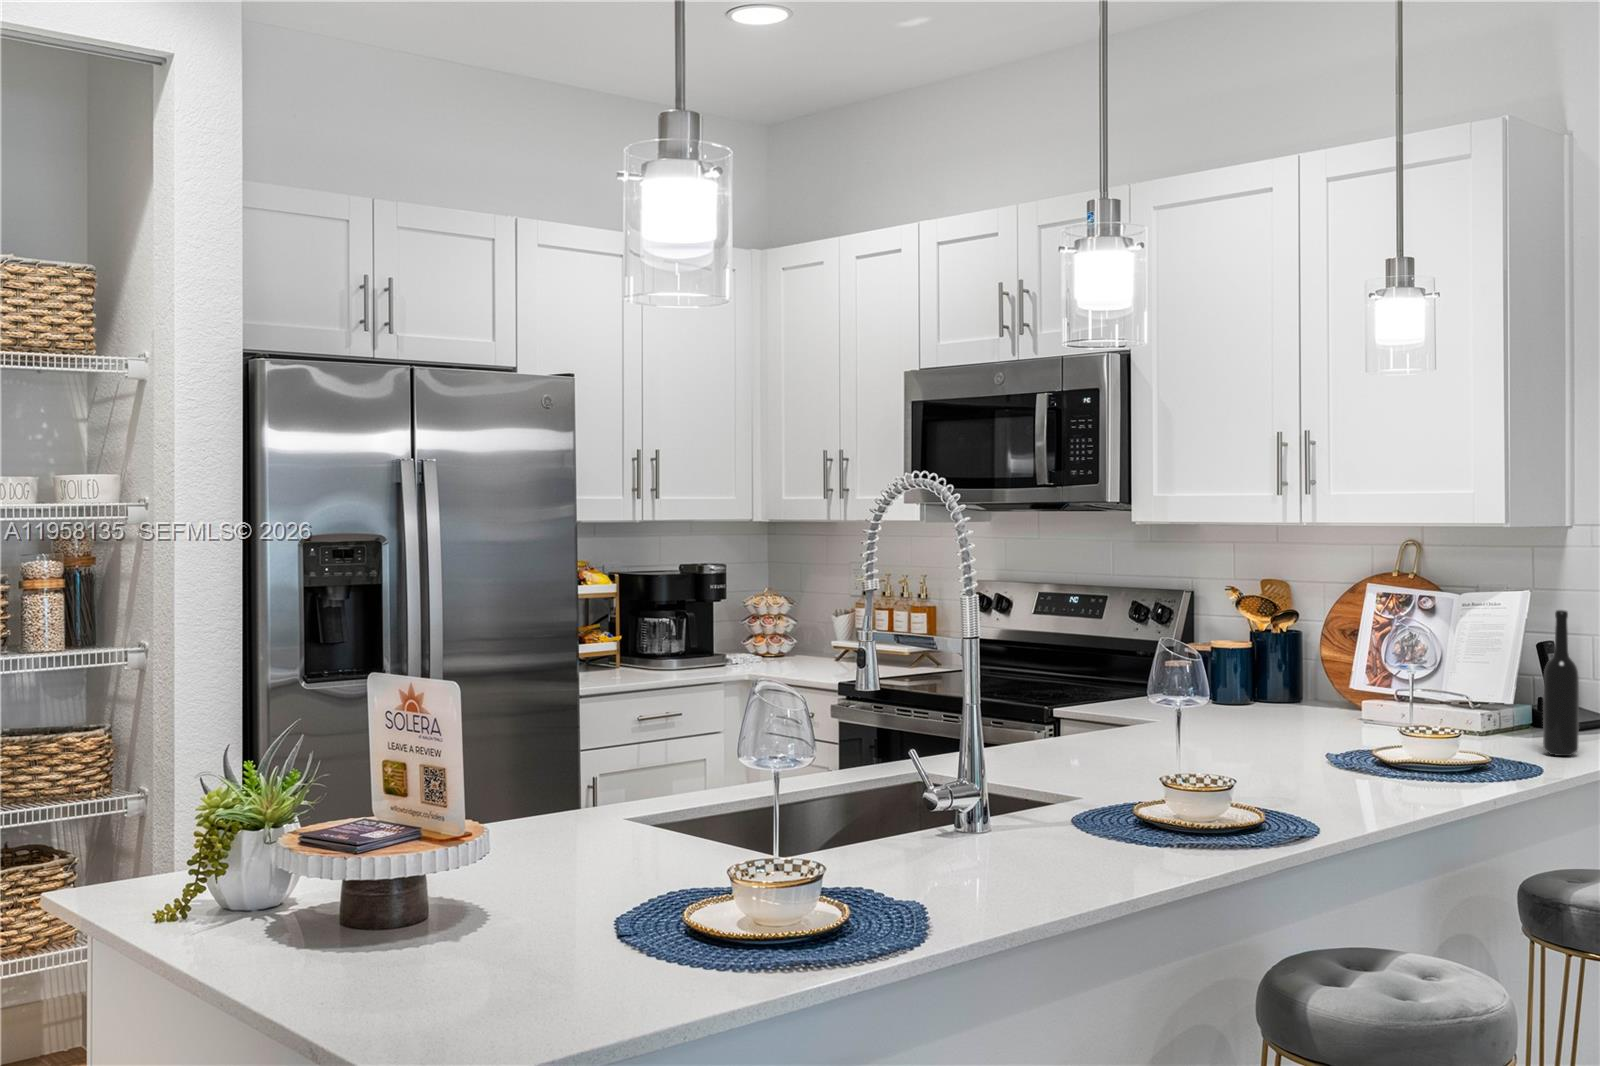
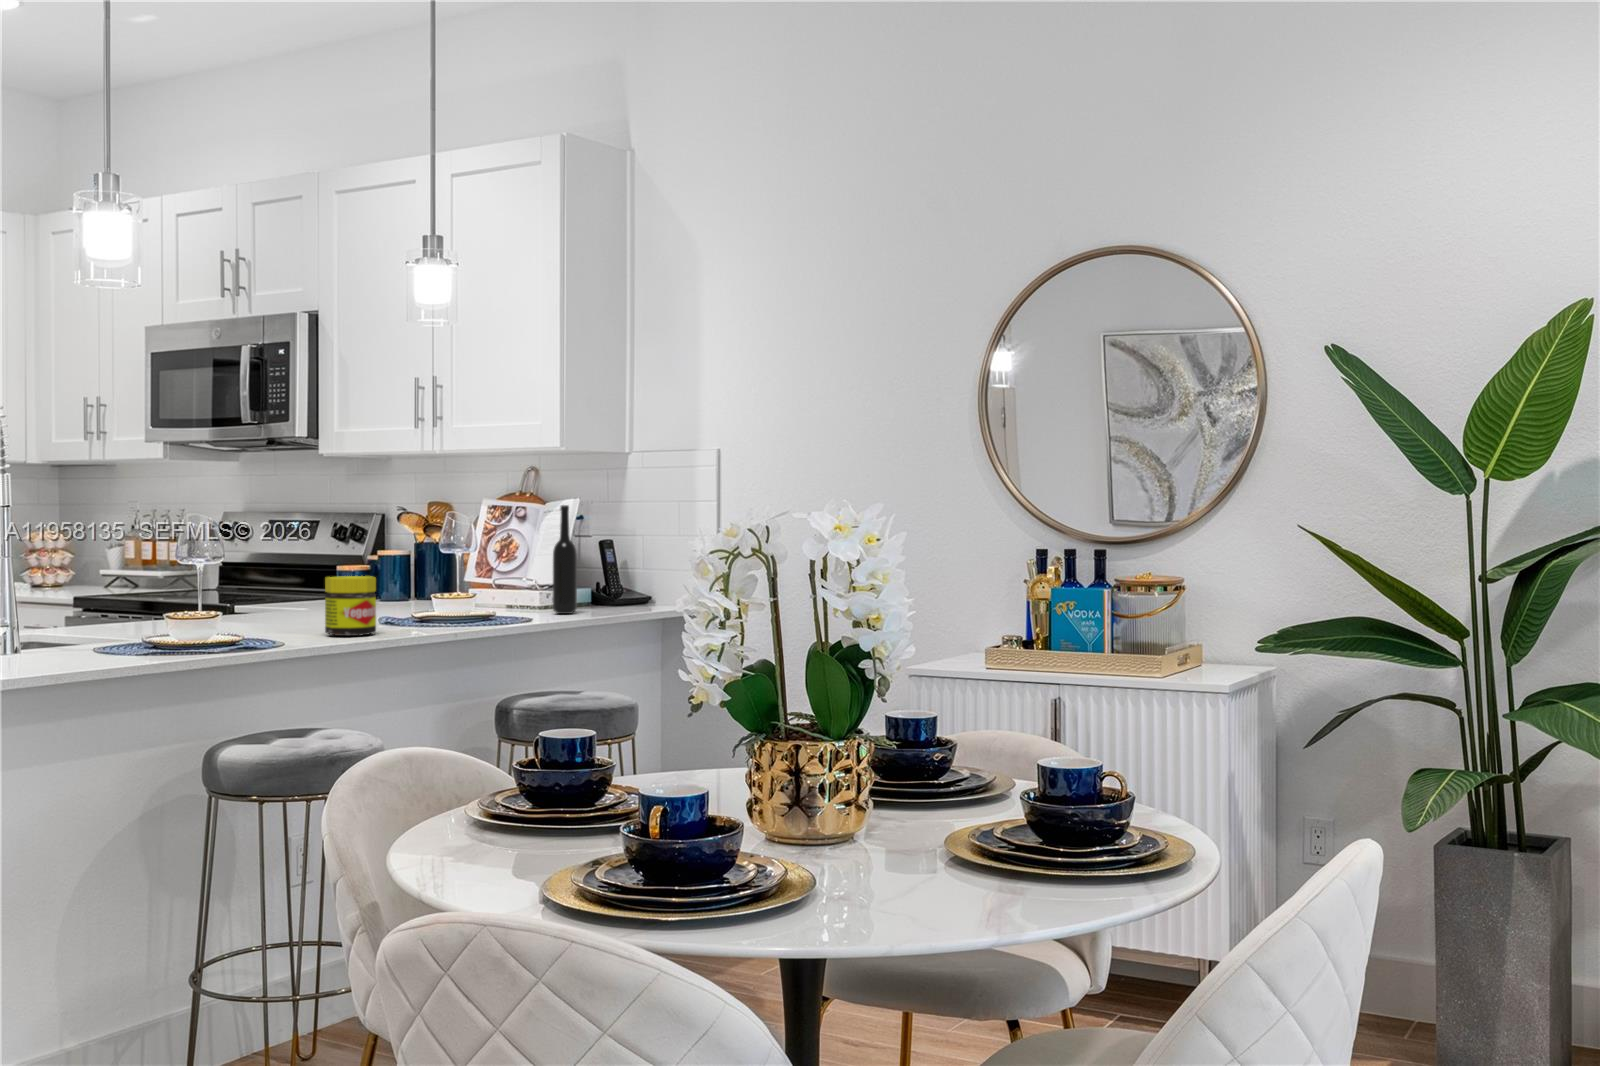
jar: none [1335,722,1402,807] -> present [325,576,376,636]

